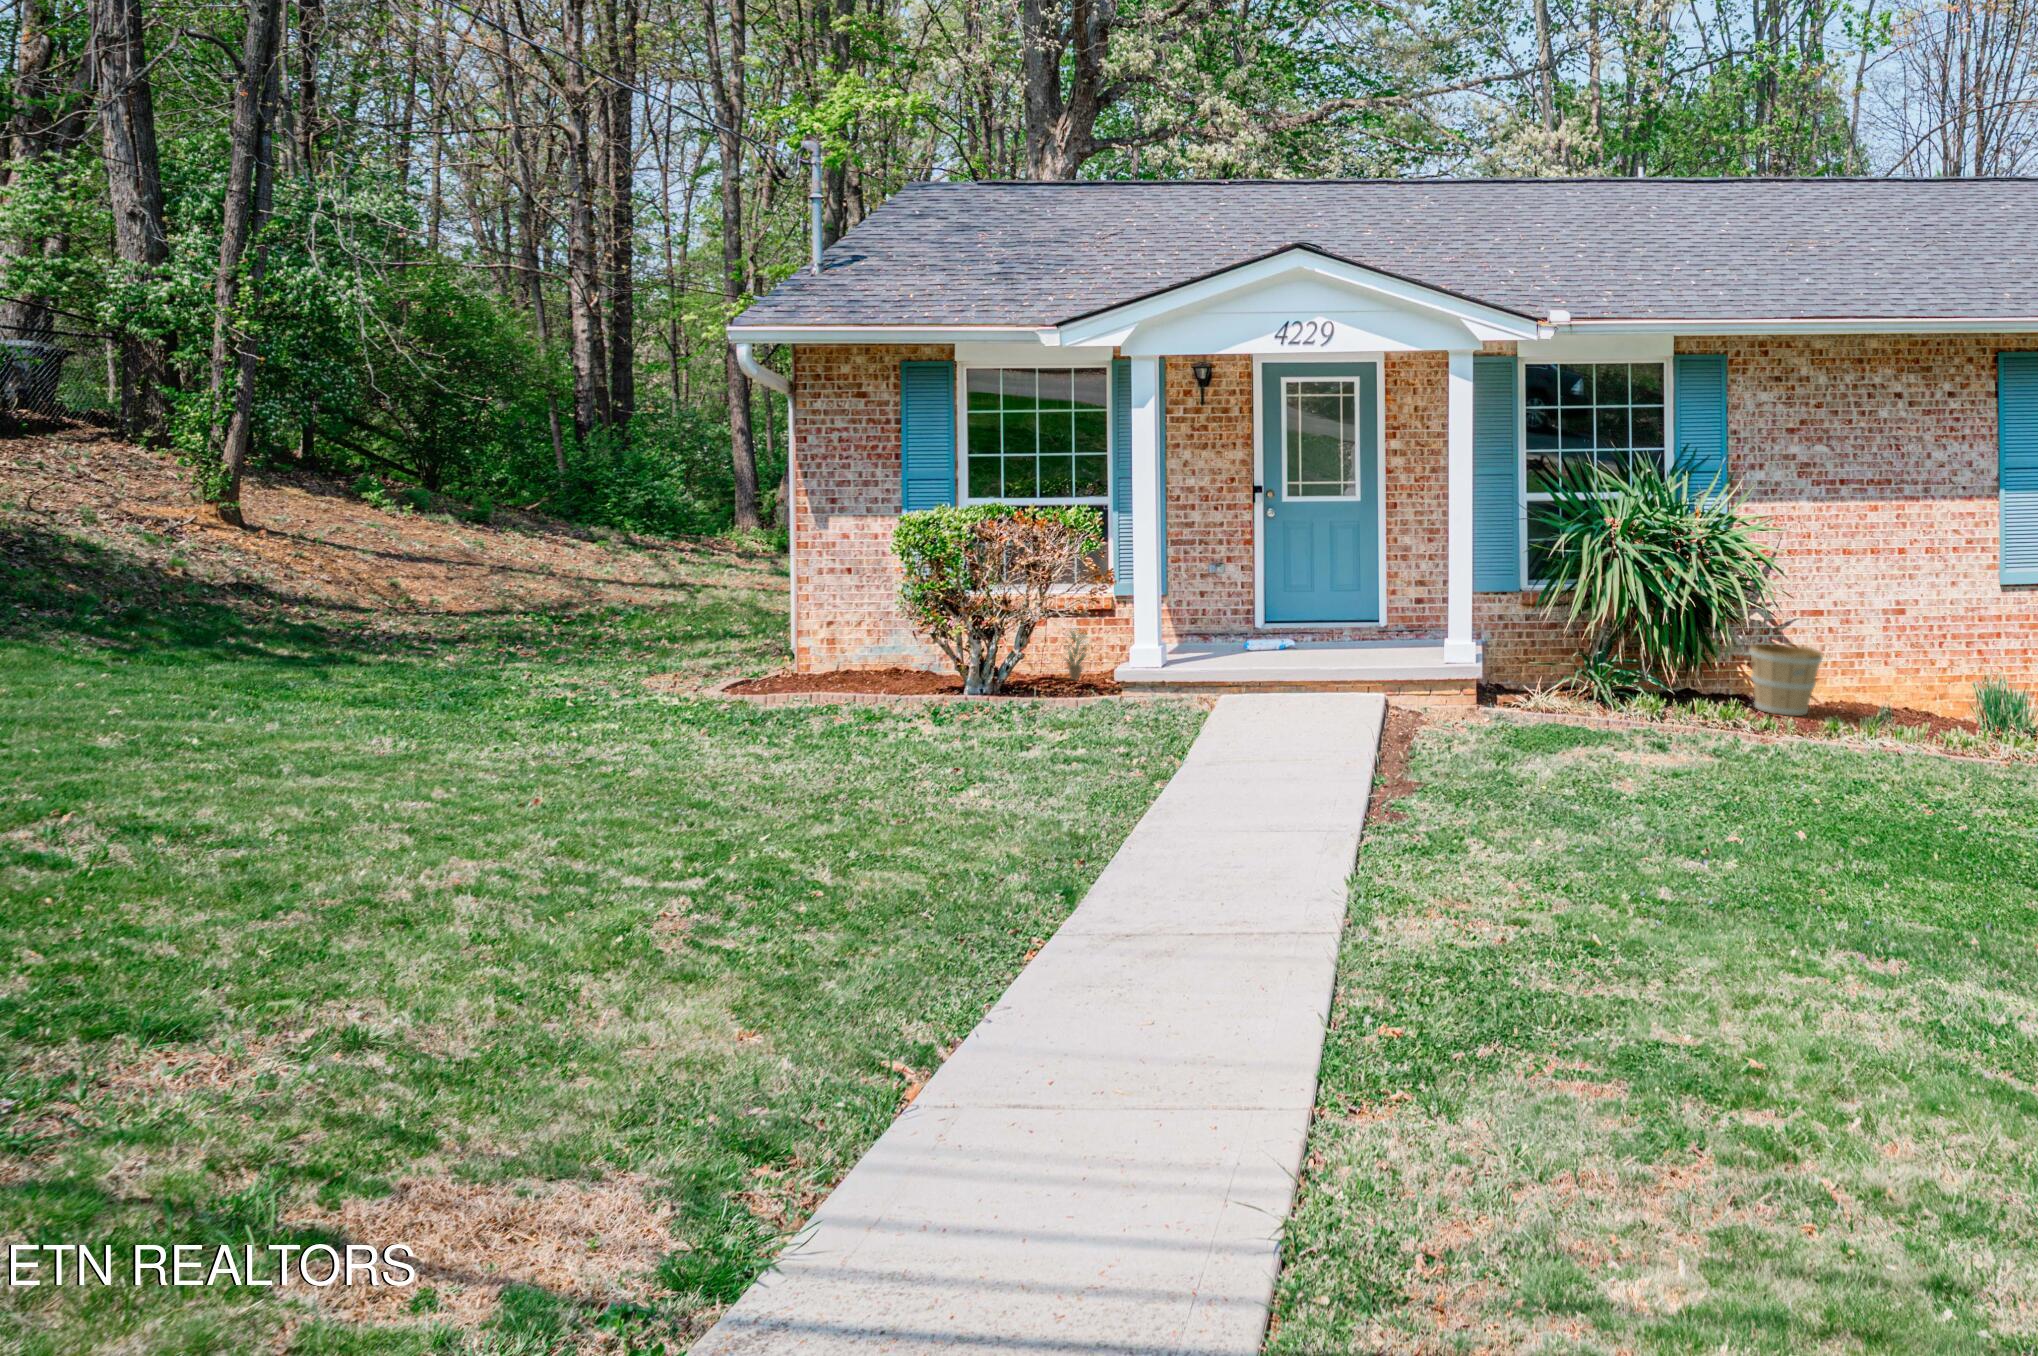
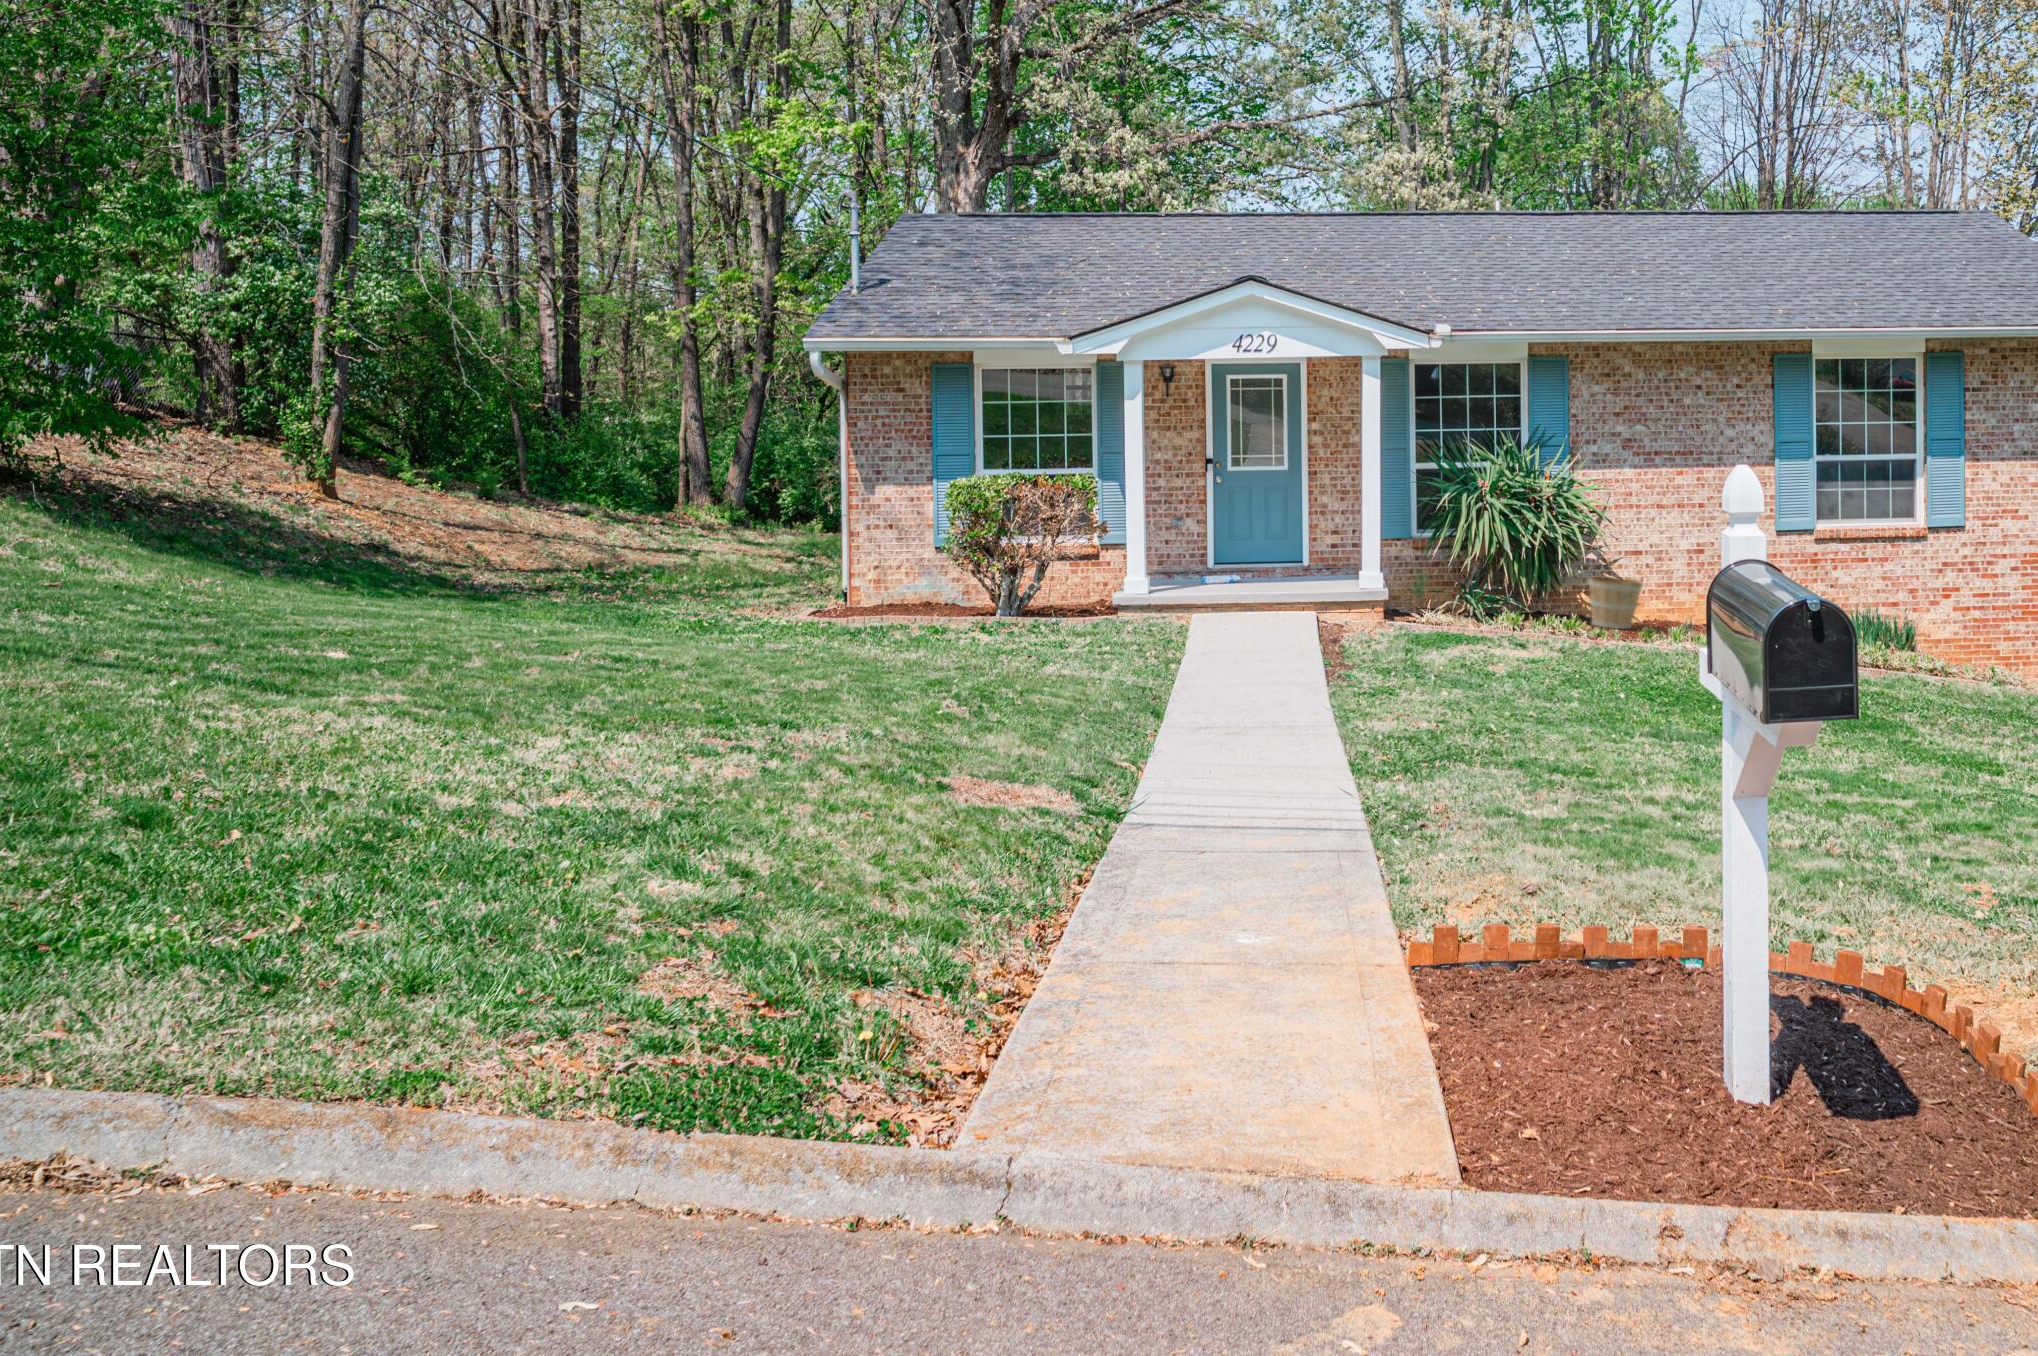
potted plant: present [1067,631,1086,680] -> present [1413,570,1428,608]

